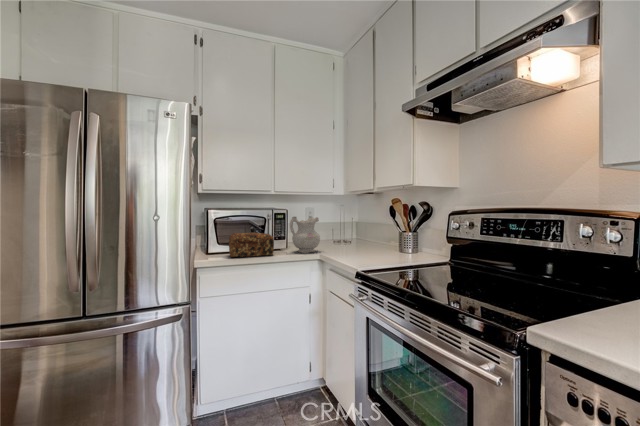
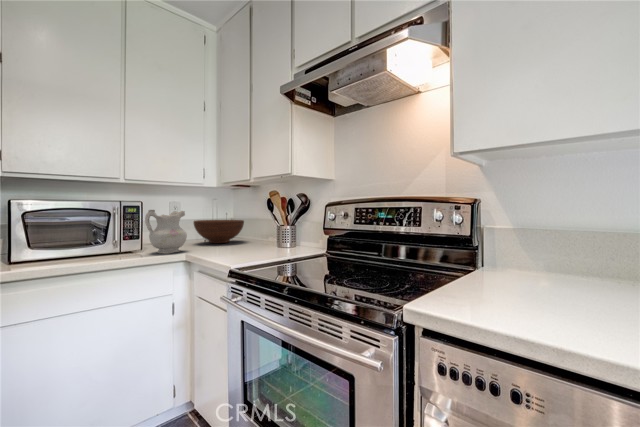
fruit bowl: none [324,224,367,245] -> present [194,220,244,243]
bread loaf: present [229,233,274,257] -> none [46,230,121,265]

